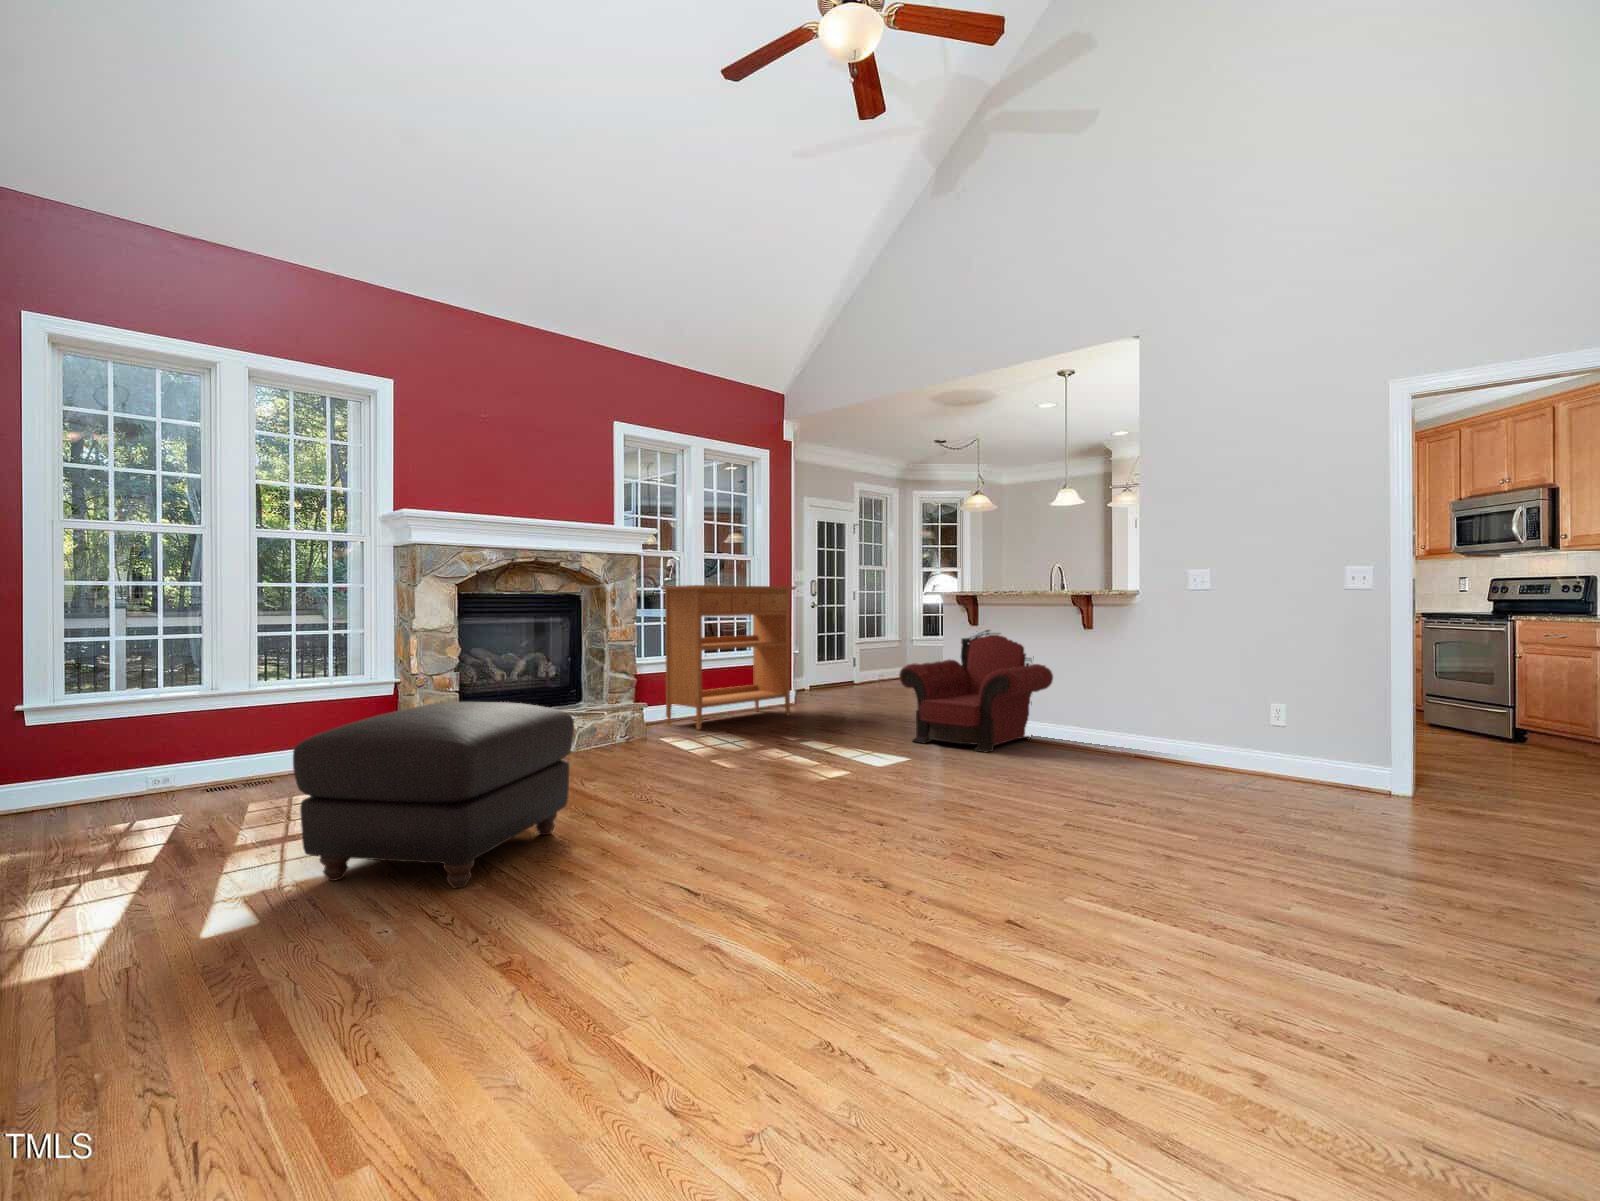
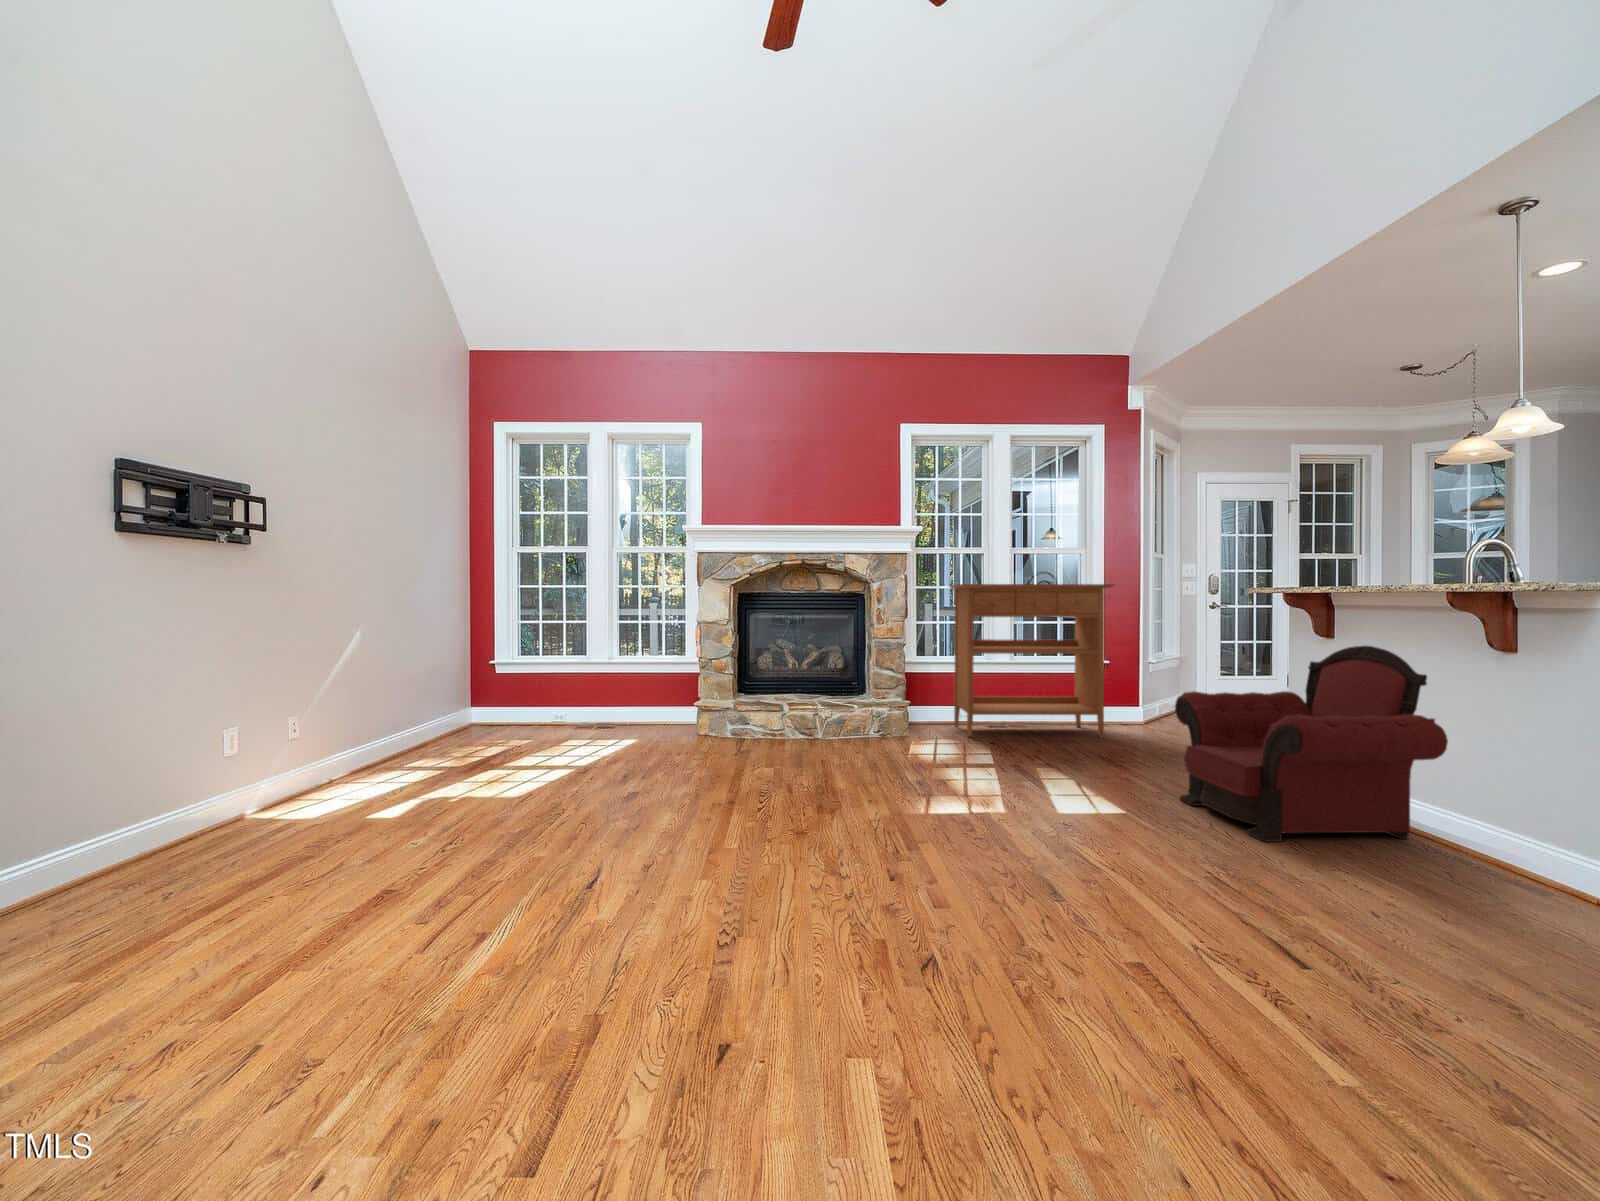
ottoman: present [293,702,574,888] -> none [450,683,653,832]

